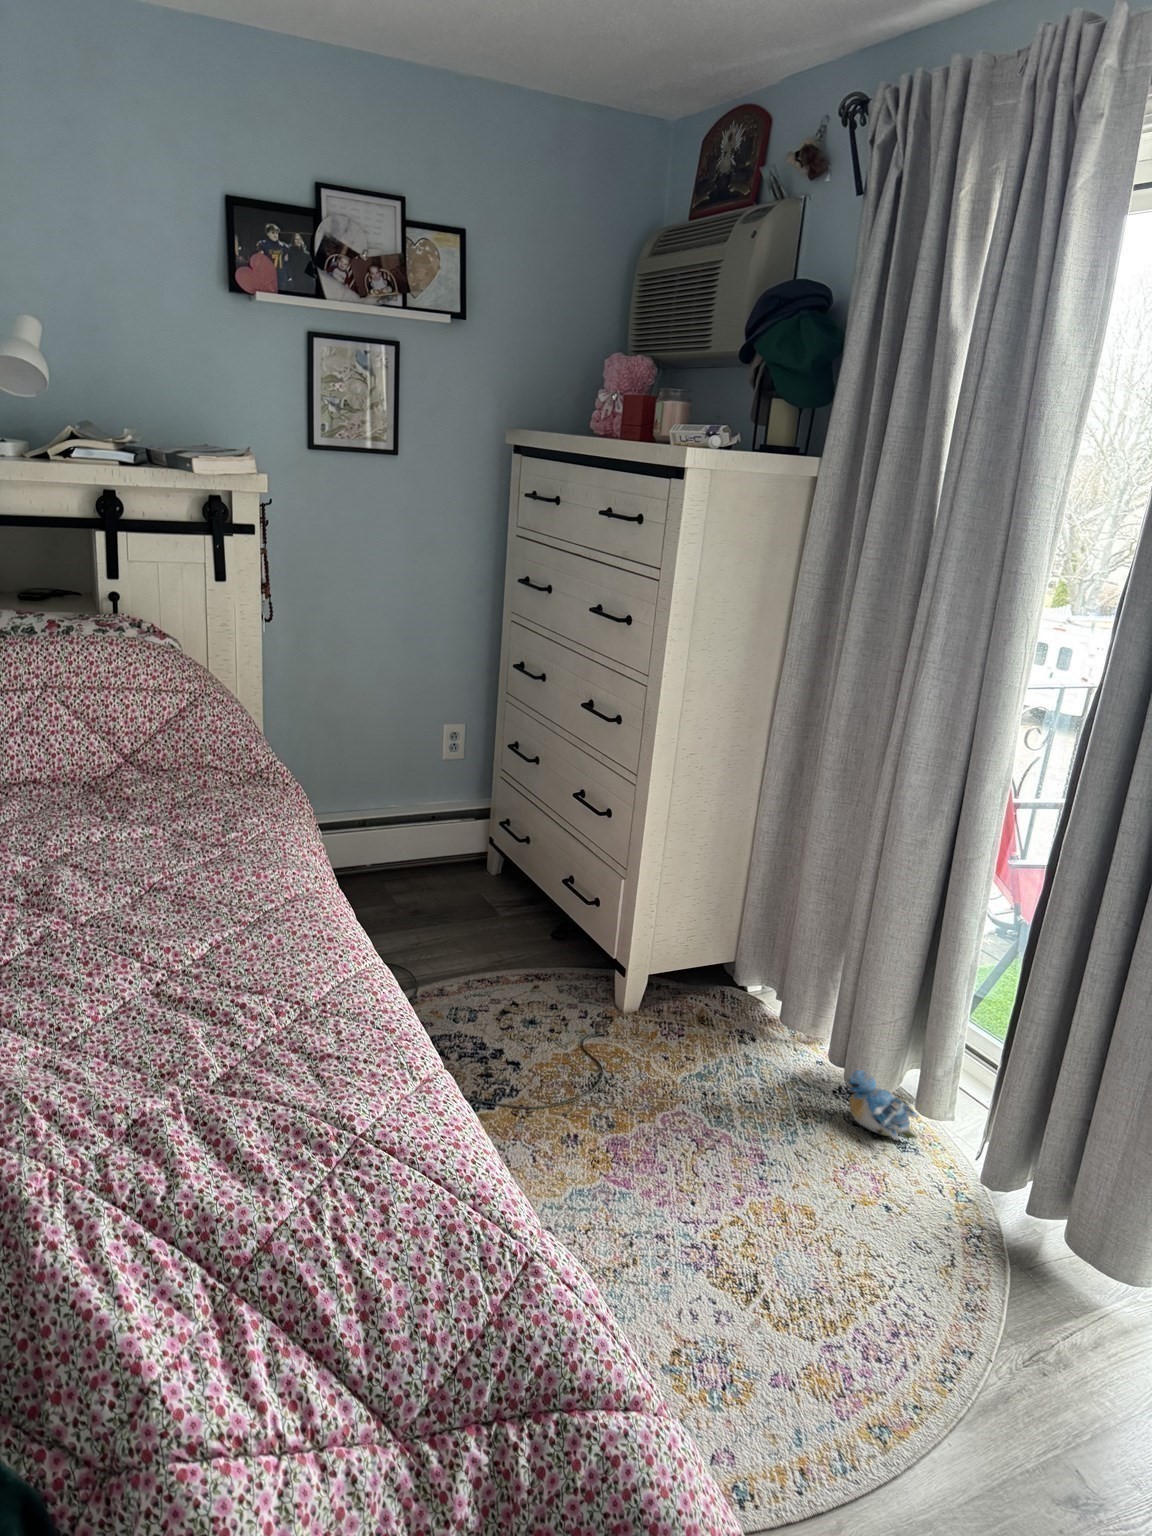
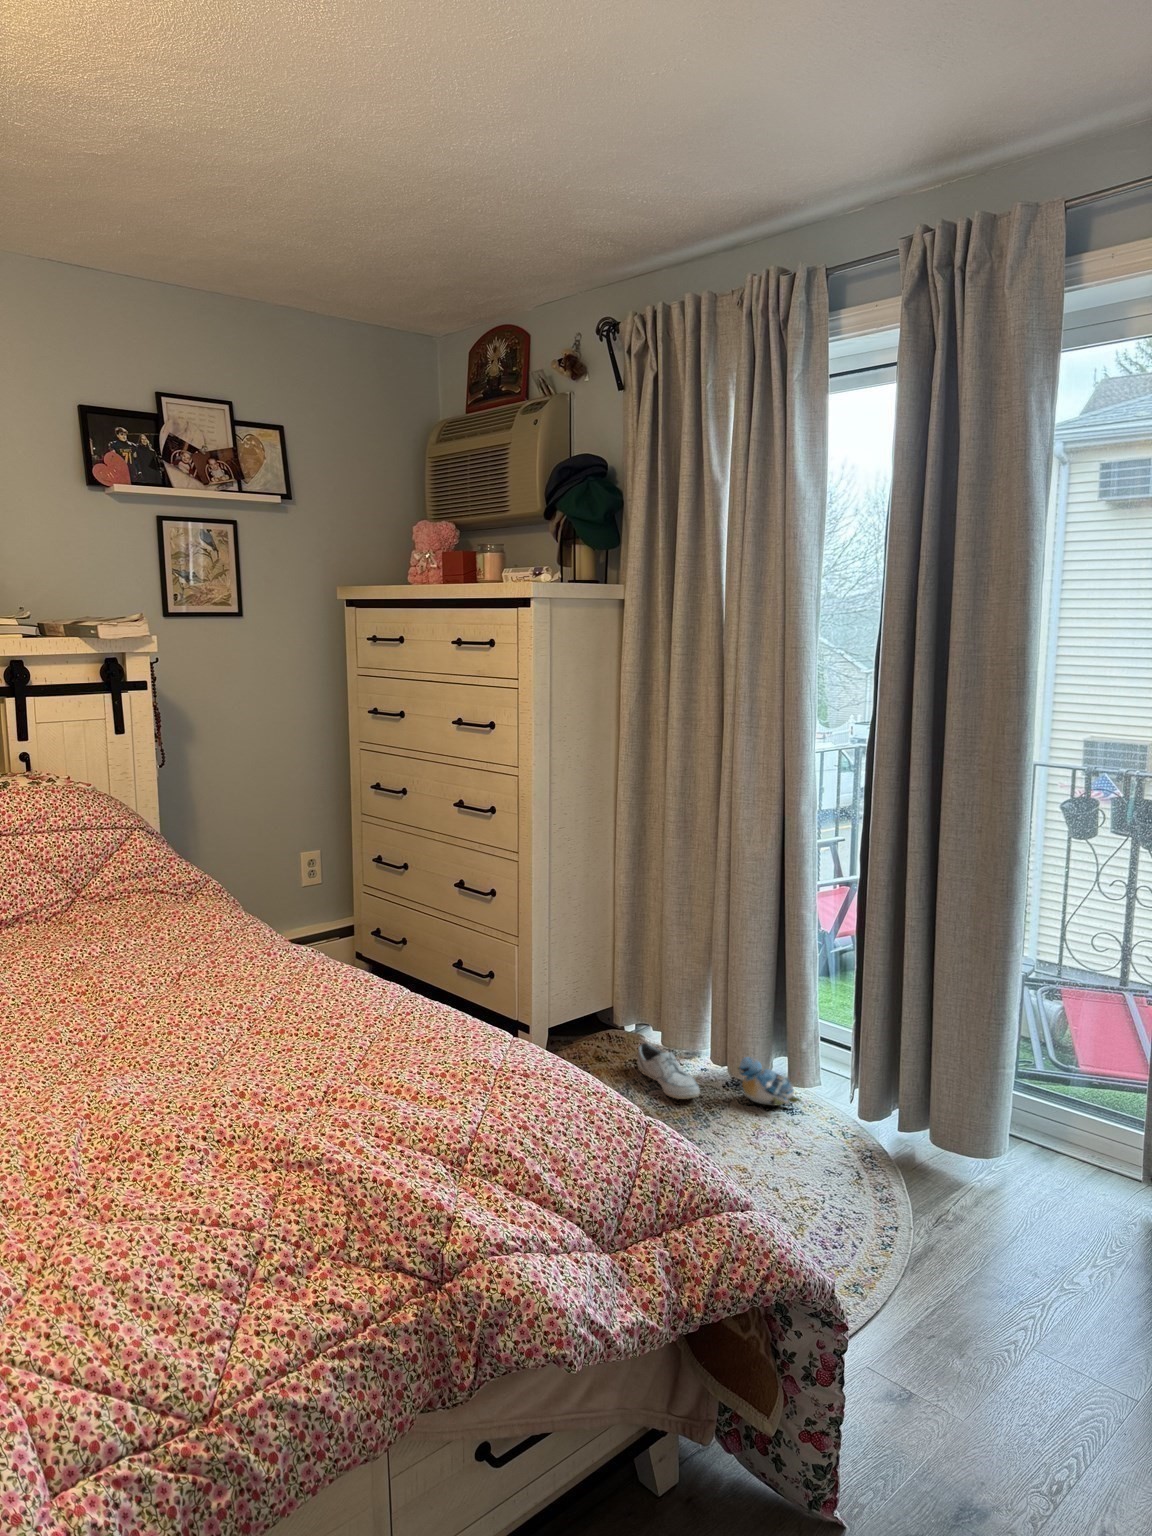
shoe: none [739,1018,798,1102] -> present [637,1043,700,1099]

